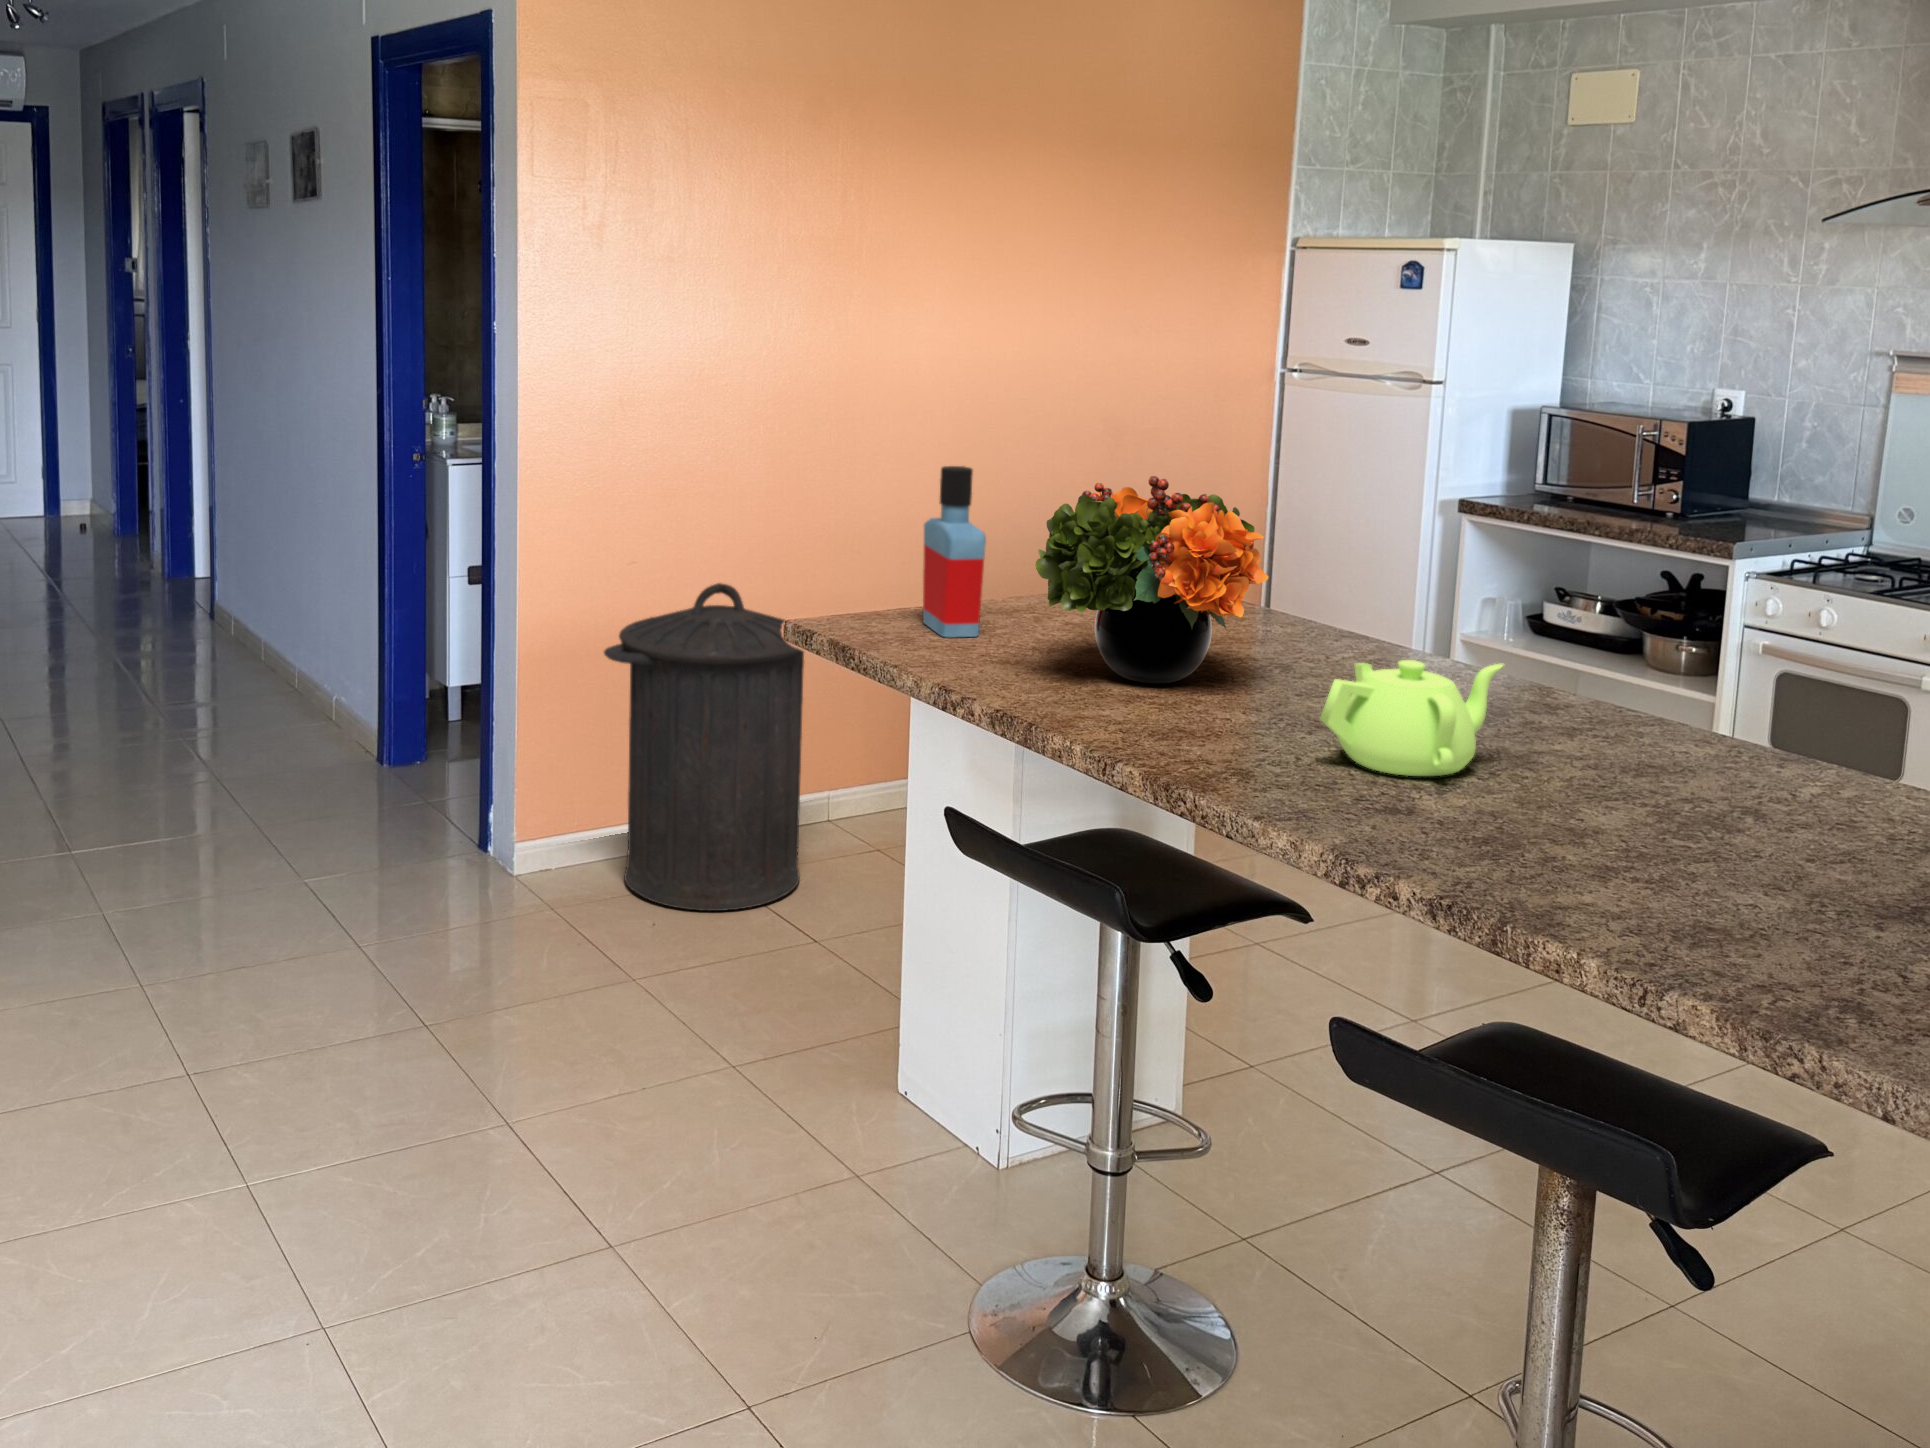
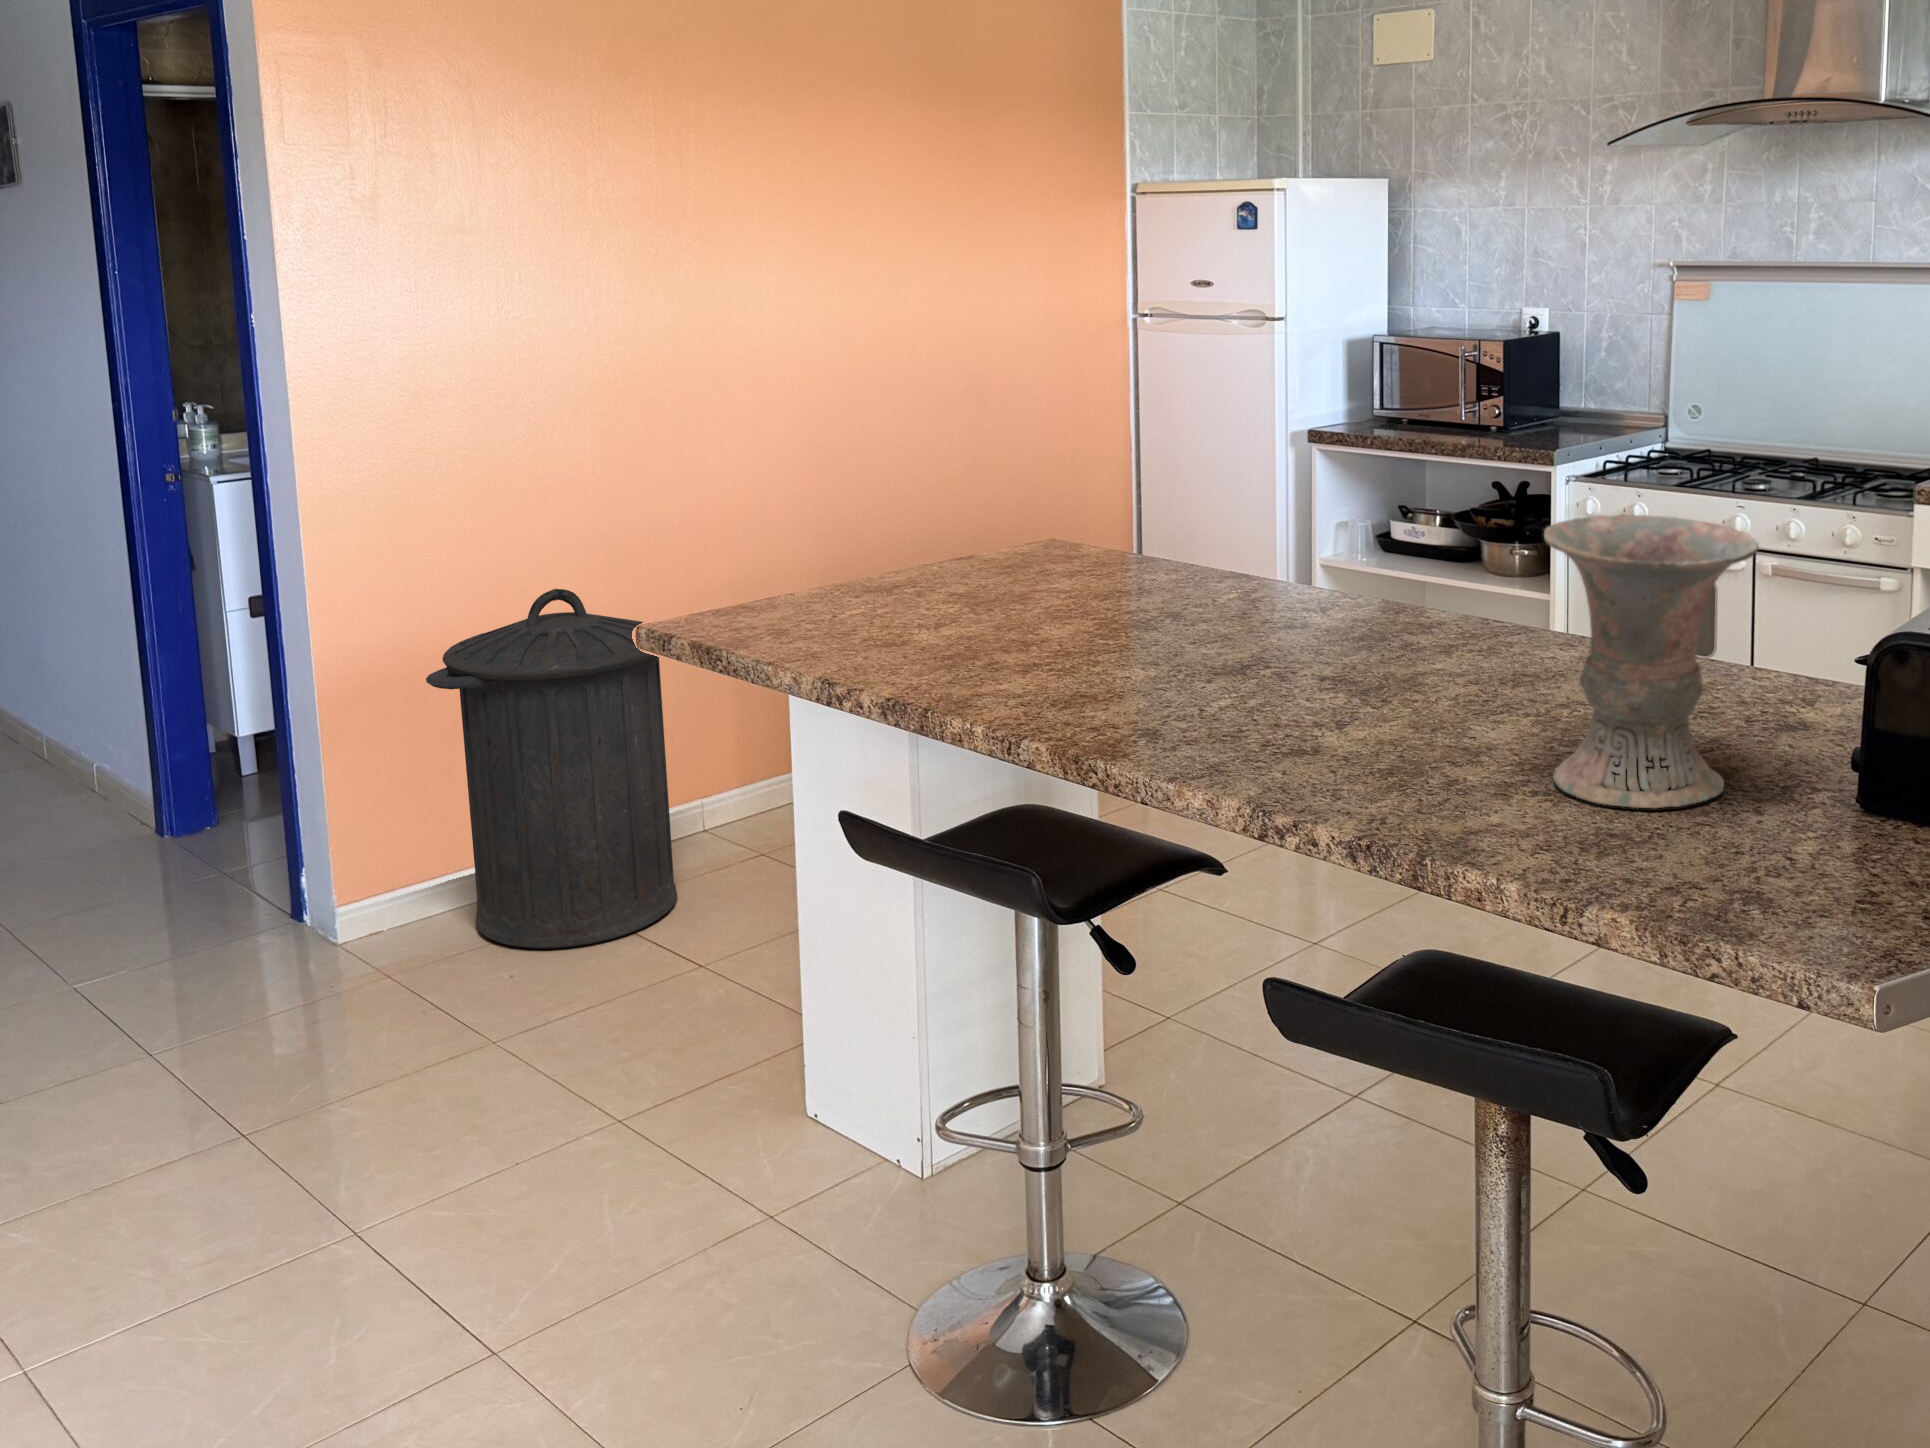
bottle: present [923,466,986,637] -> none [778,439,849,624]
flower arrangement: present [1036,476,1268,683] -> none [899,433,1148,650]
vase: none [1656,607,1903,912] -> present [1544,514,1759,808]
teapot: present [1320,660,1503,776] -> none [1215,592,1387,716]

